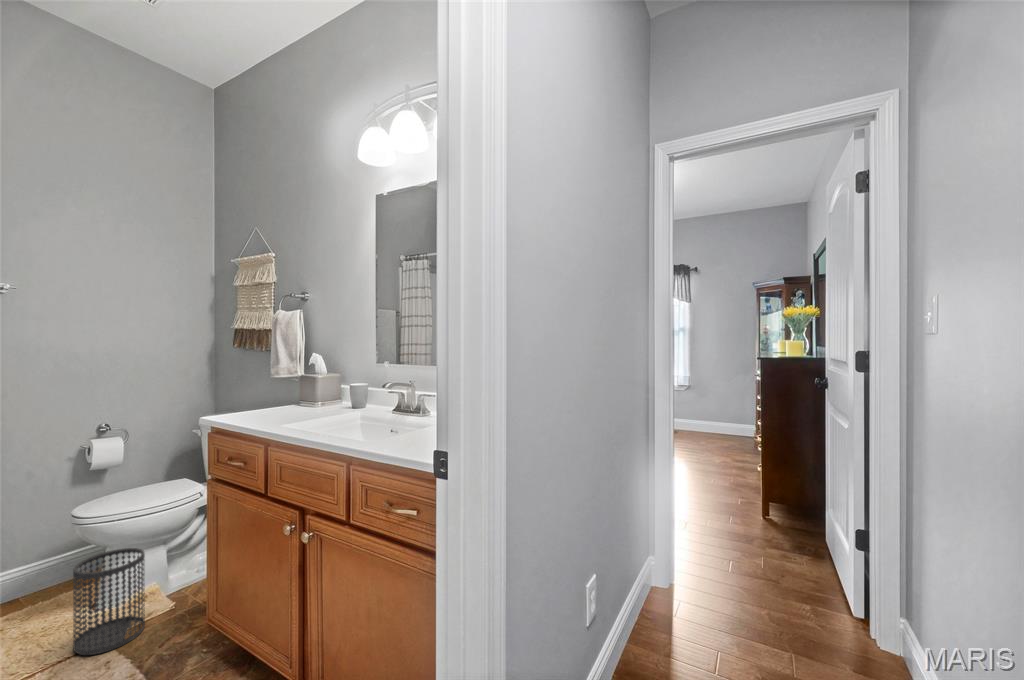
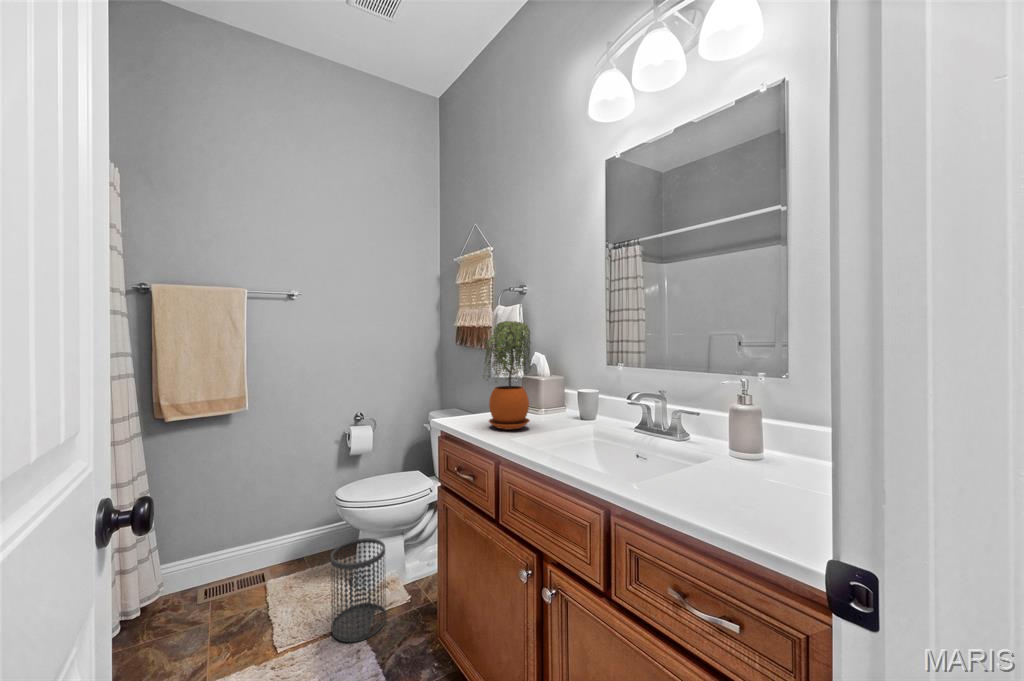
potted plant: none [256,324,305,418] -> present [485,321,531,430]

